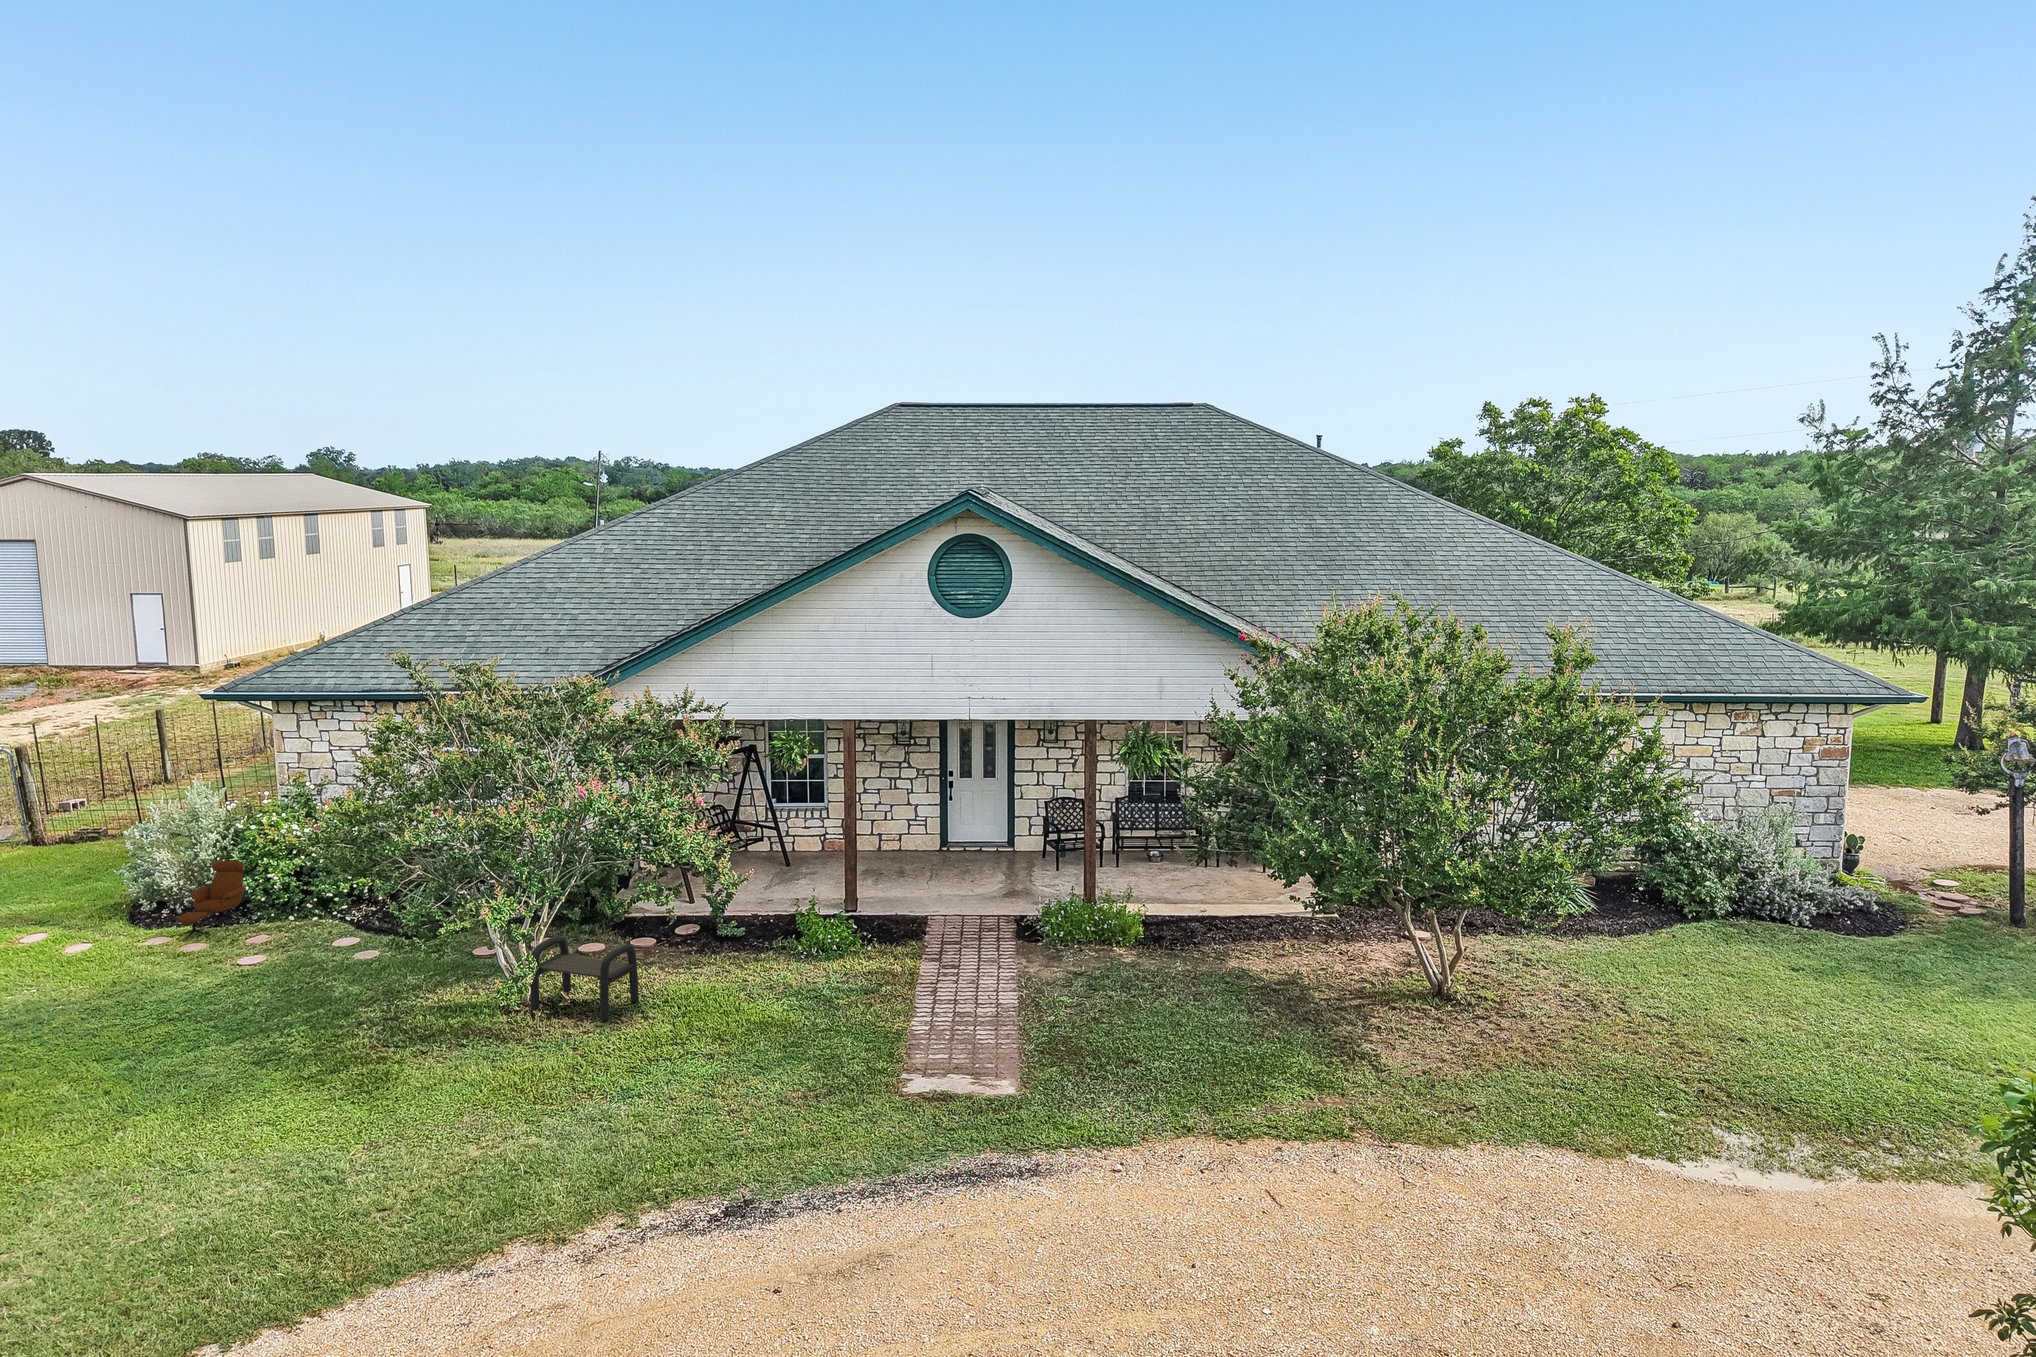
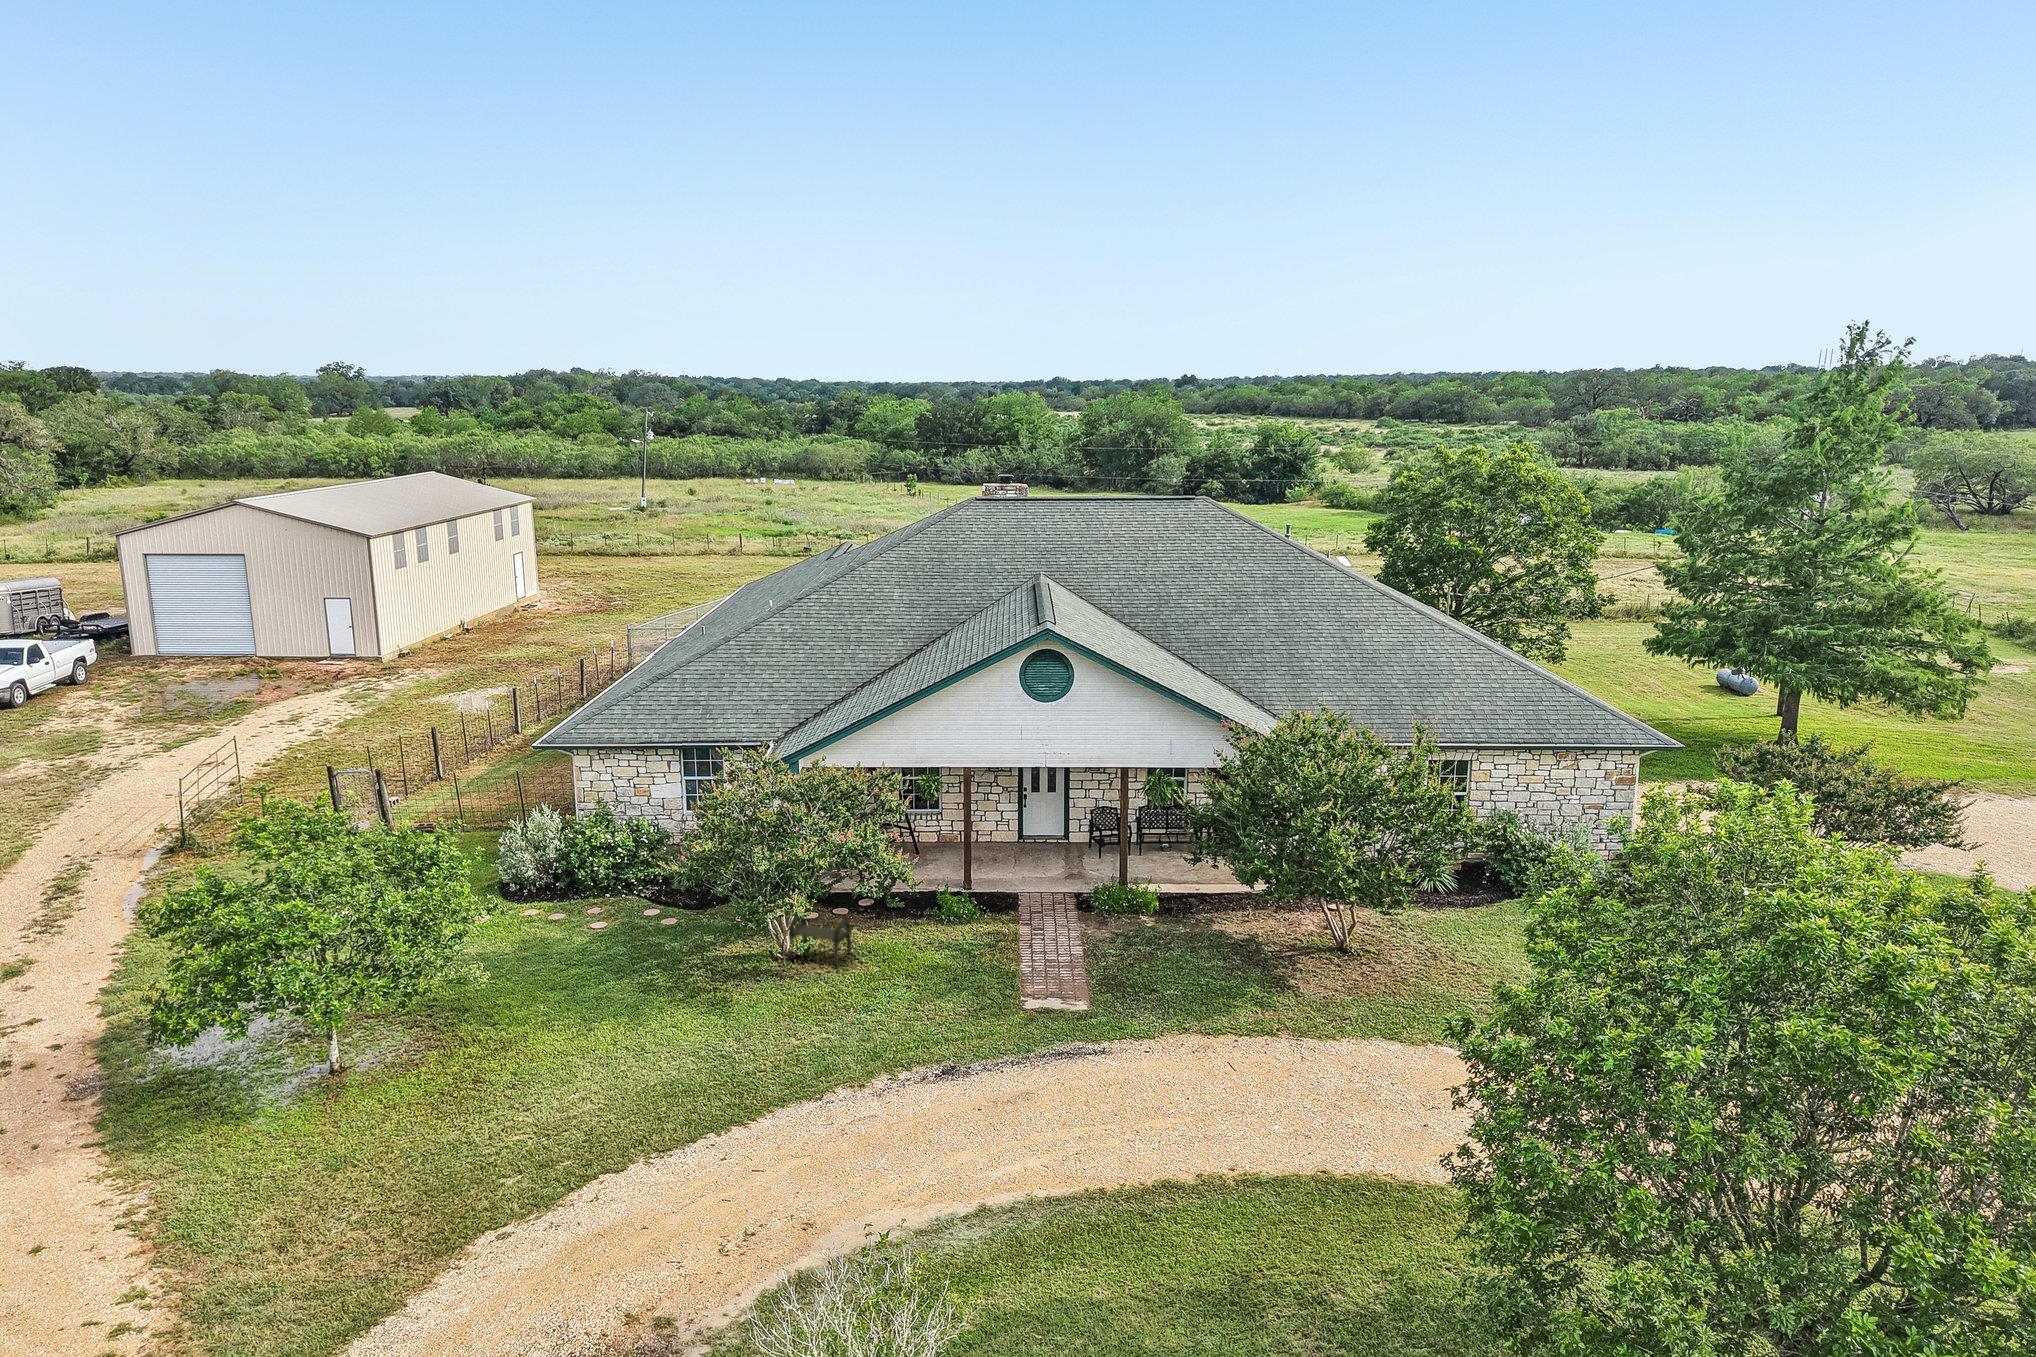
lounge chair: present [178,860,246,940] -> none [540,857,575,911]

